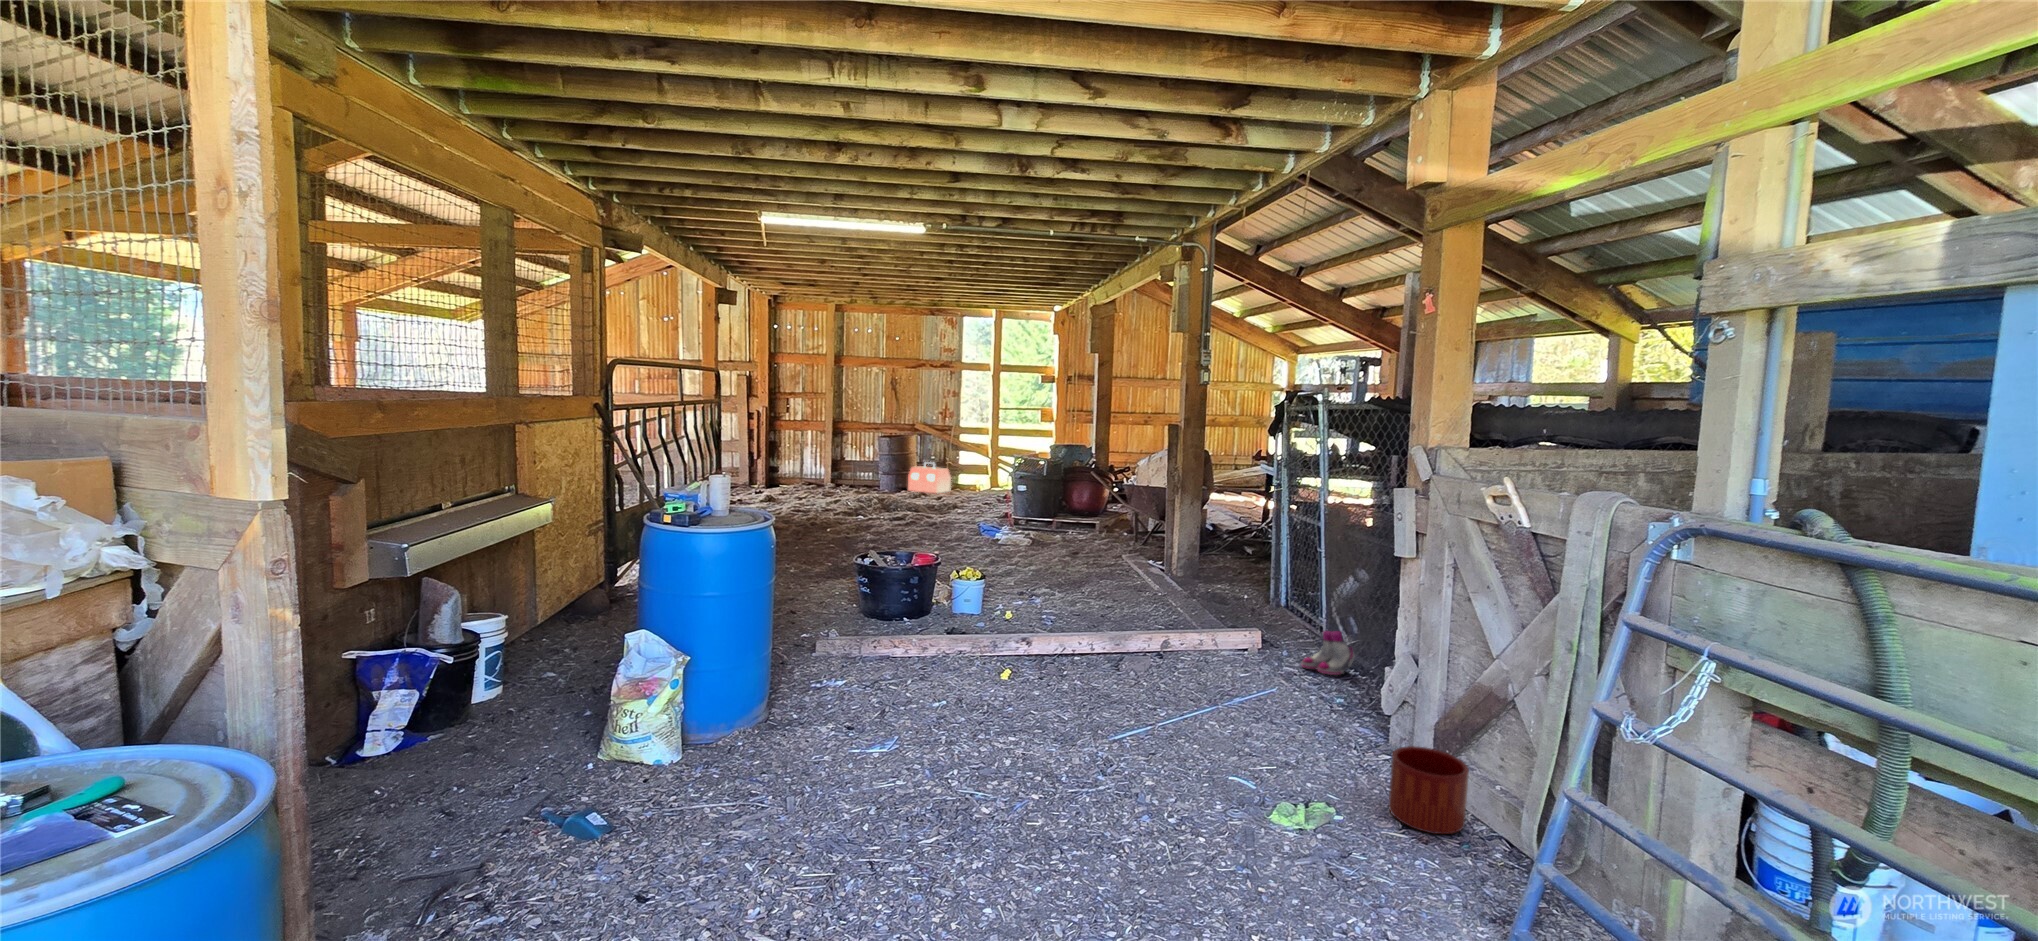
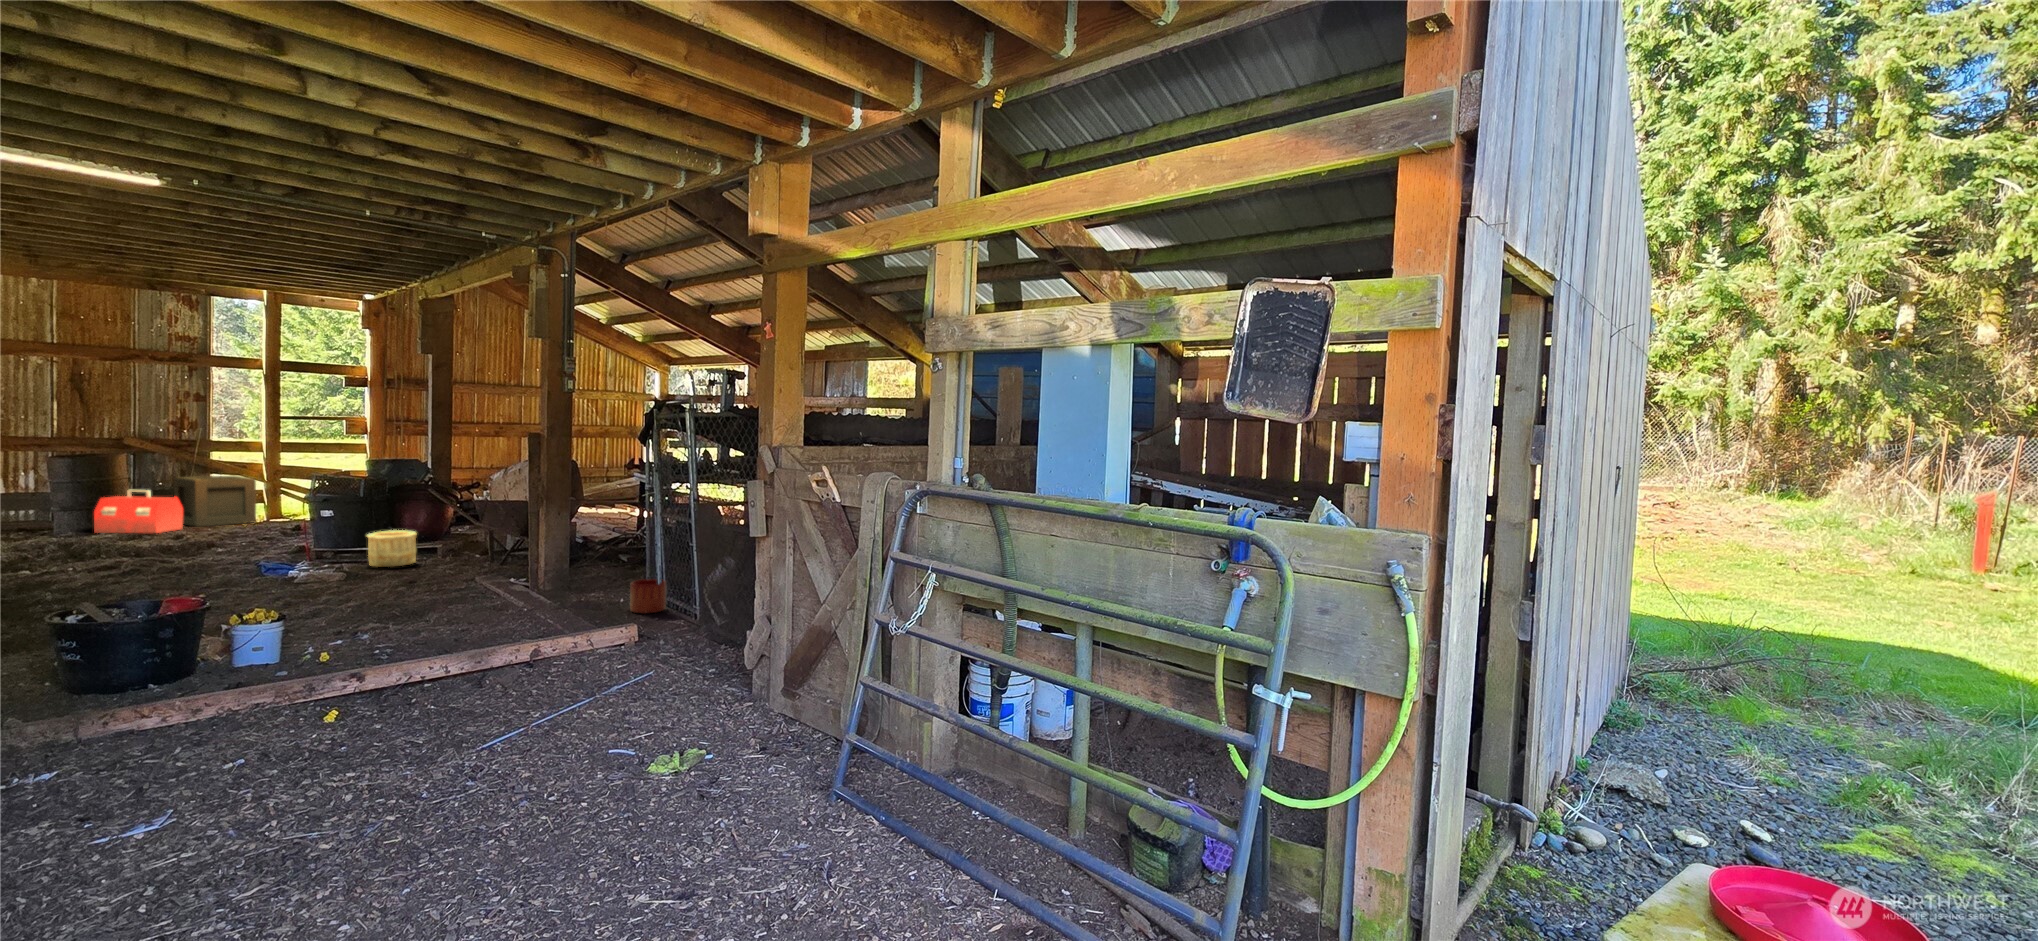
wooden crate: none [947,454,990,490] -> present [174,476,256,527]
wooden bucket: none [1050,504,1083,535] -> present [367,530,416,567]
boots: present [1301,631,1355,675] -> none [680,615,727,655]
planter: present [1388,746,1469,834] -> present [630,579,666,614]

